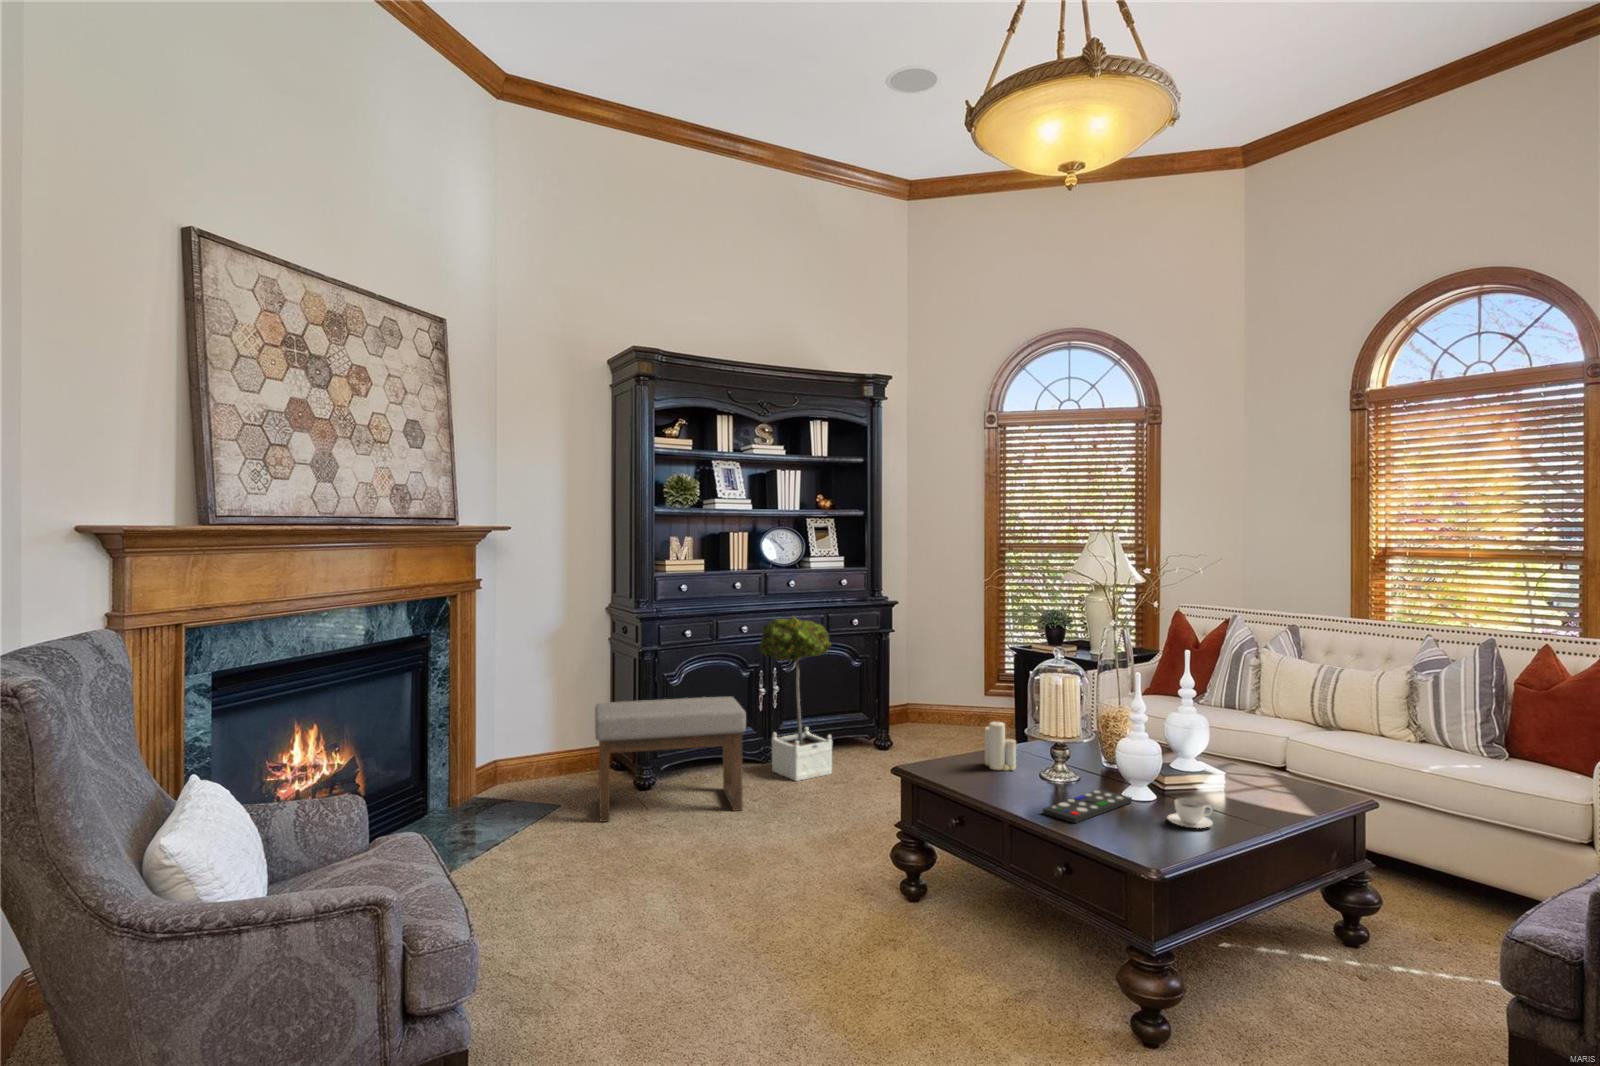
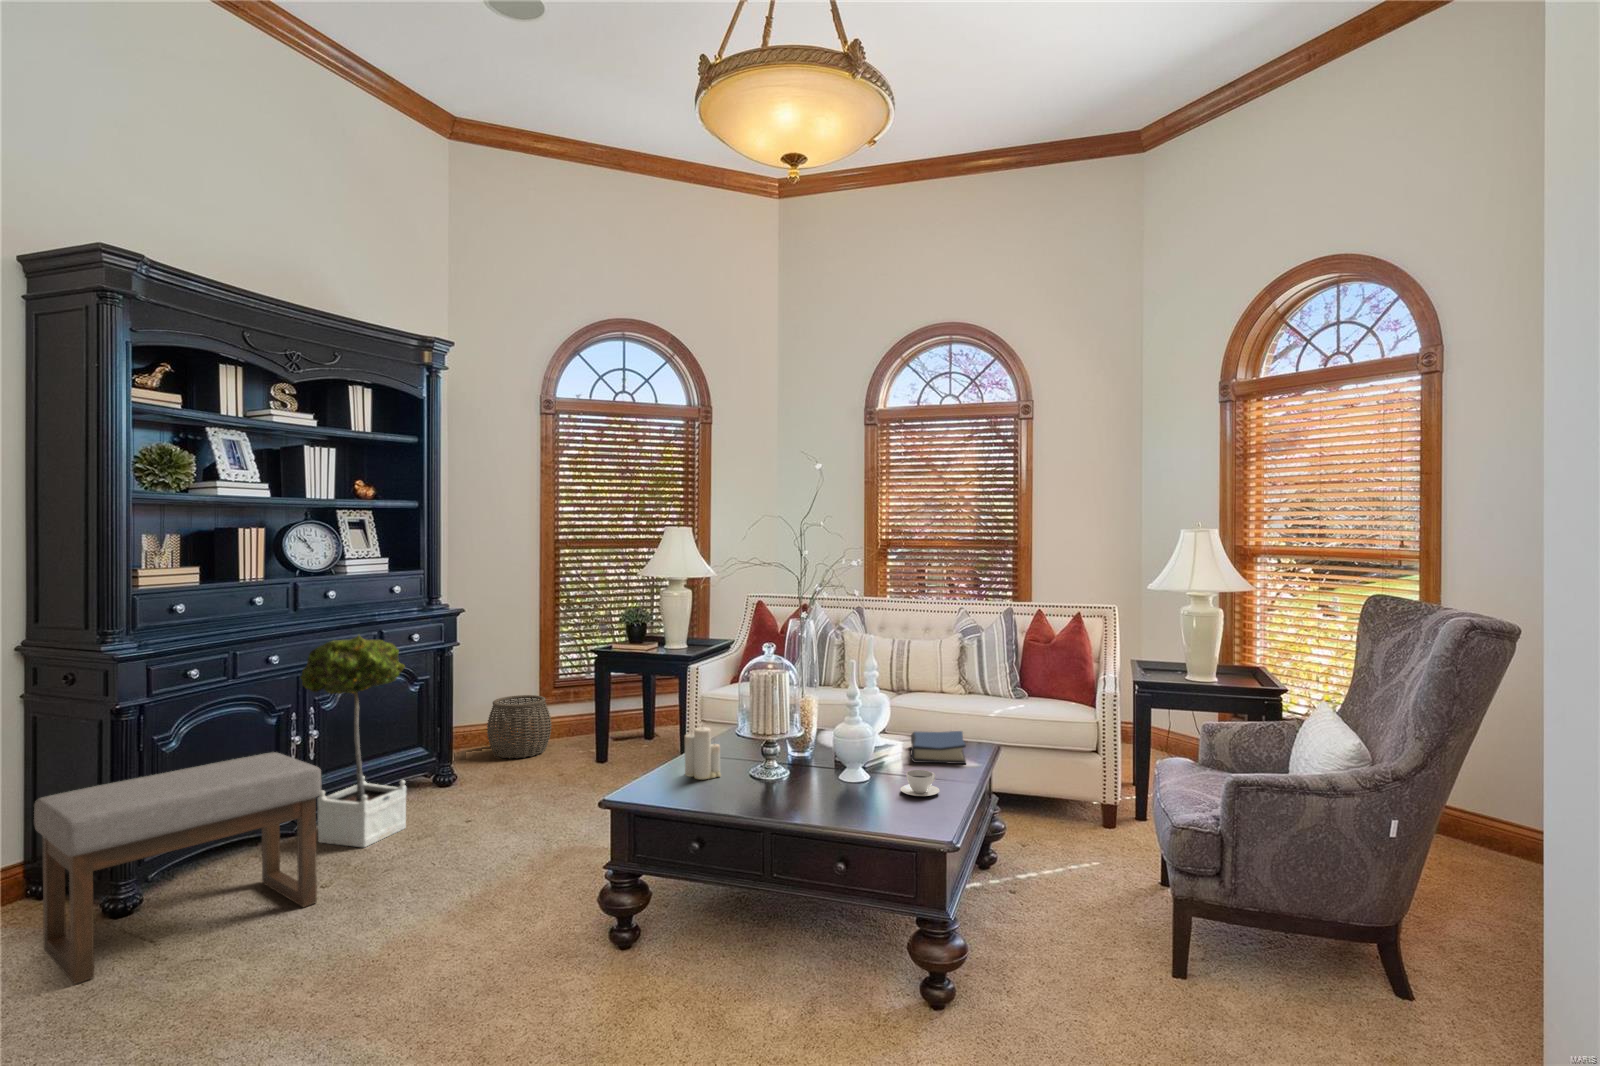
woven basket: none [930,682,987,738] -> present [487,695,552,758]
hardback book: none [1227,766,1318,810] -> present [911,731,966,764]
remote control: present [1043,789,1132,823] -> none [802,778,856,816]

